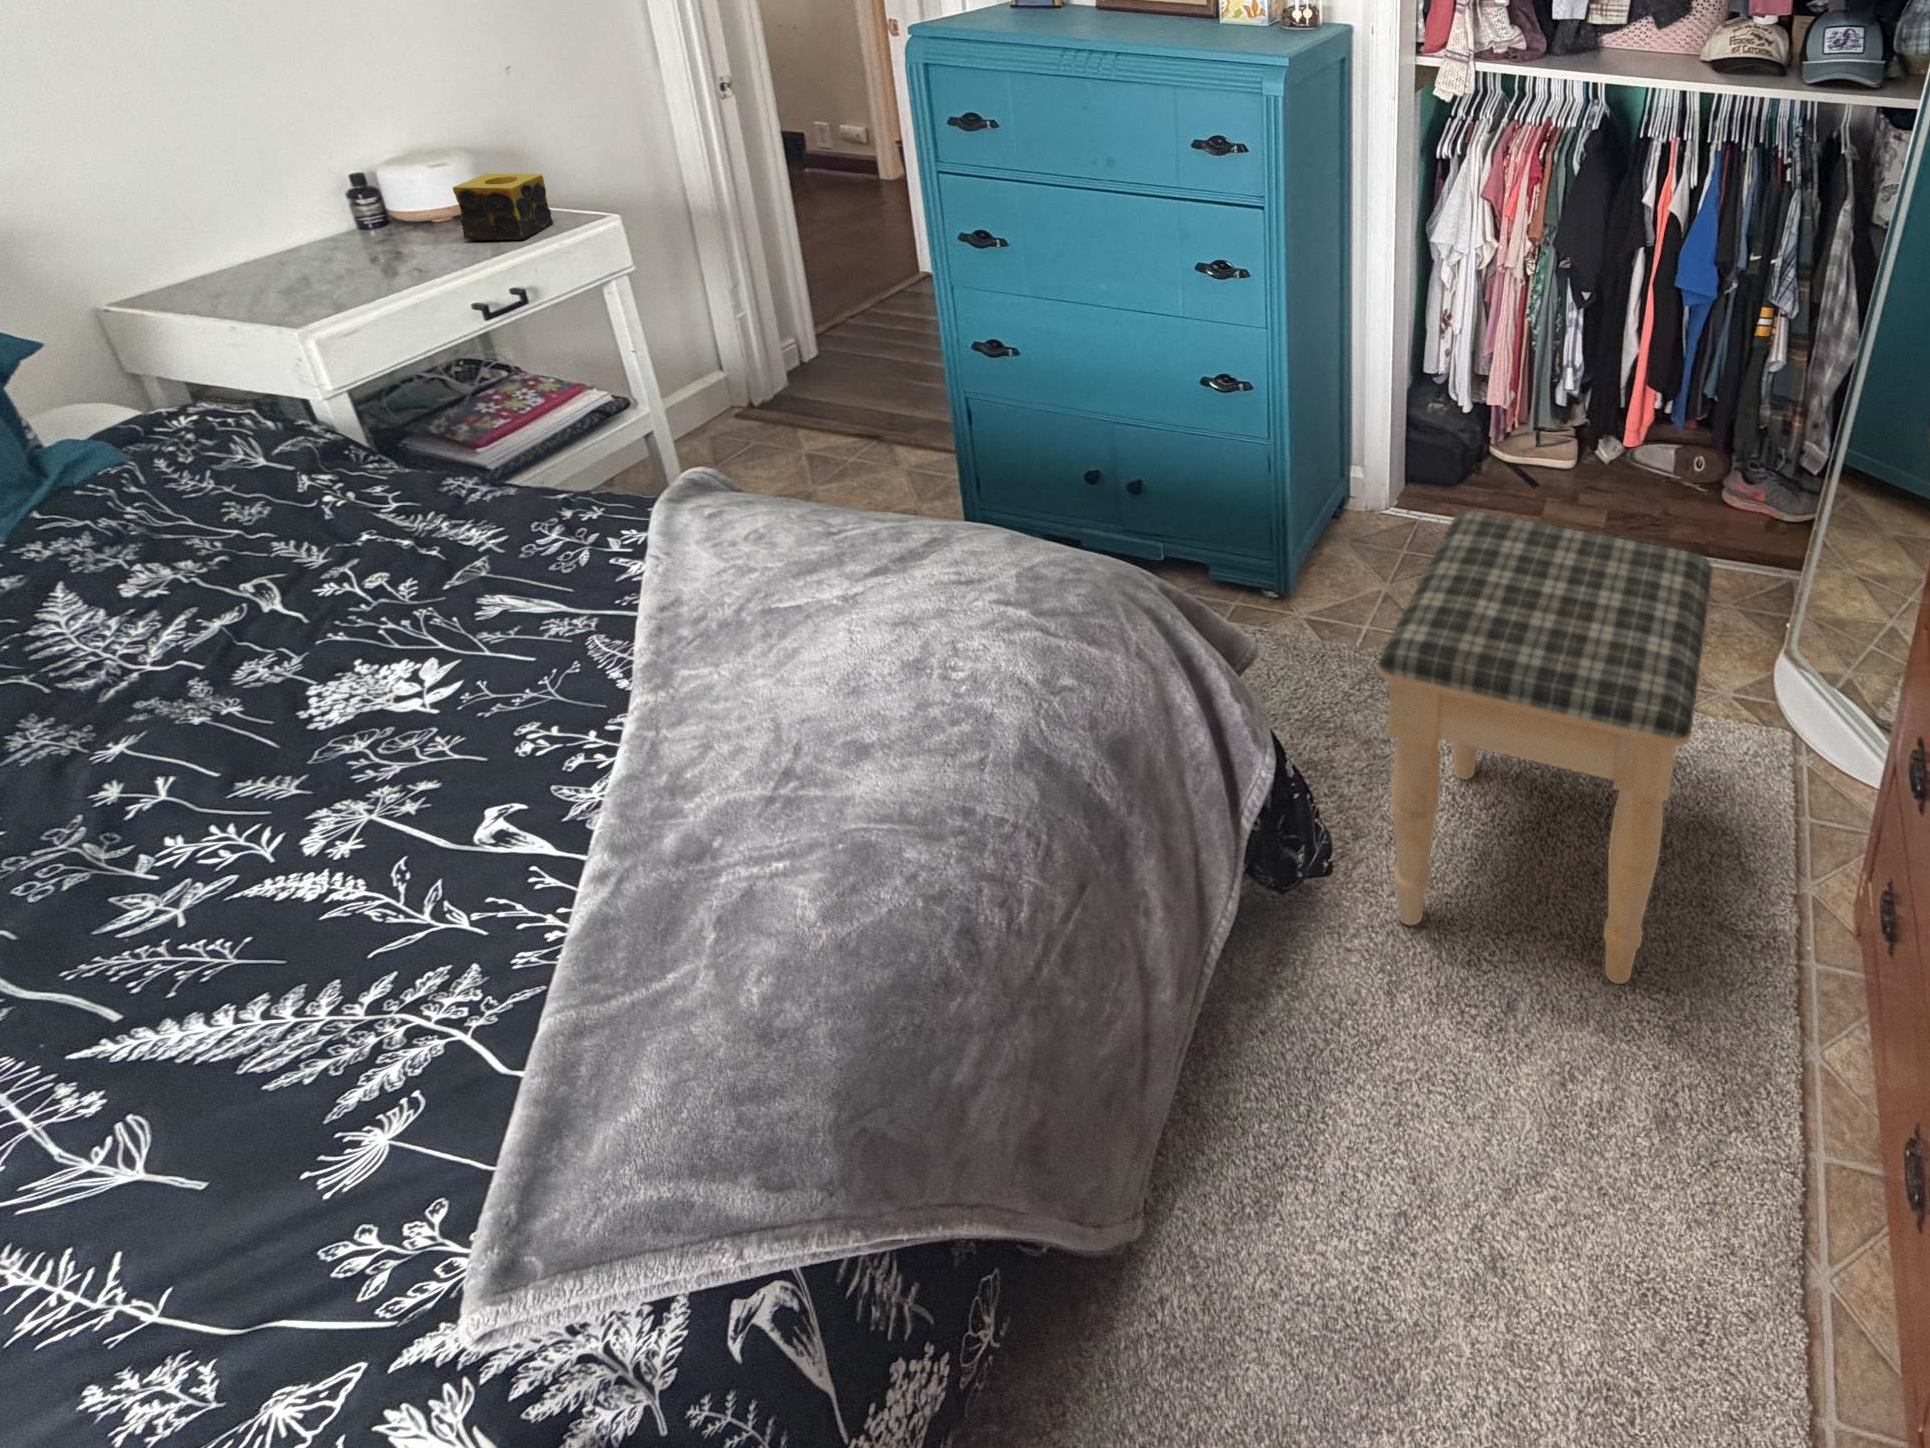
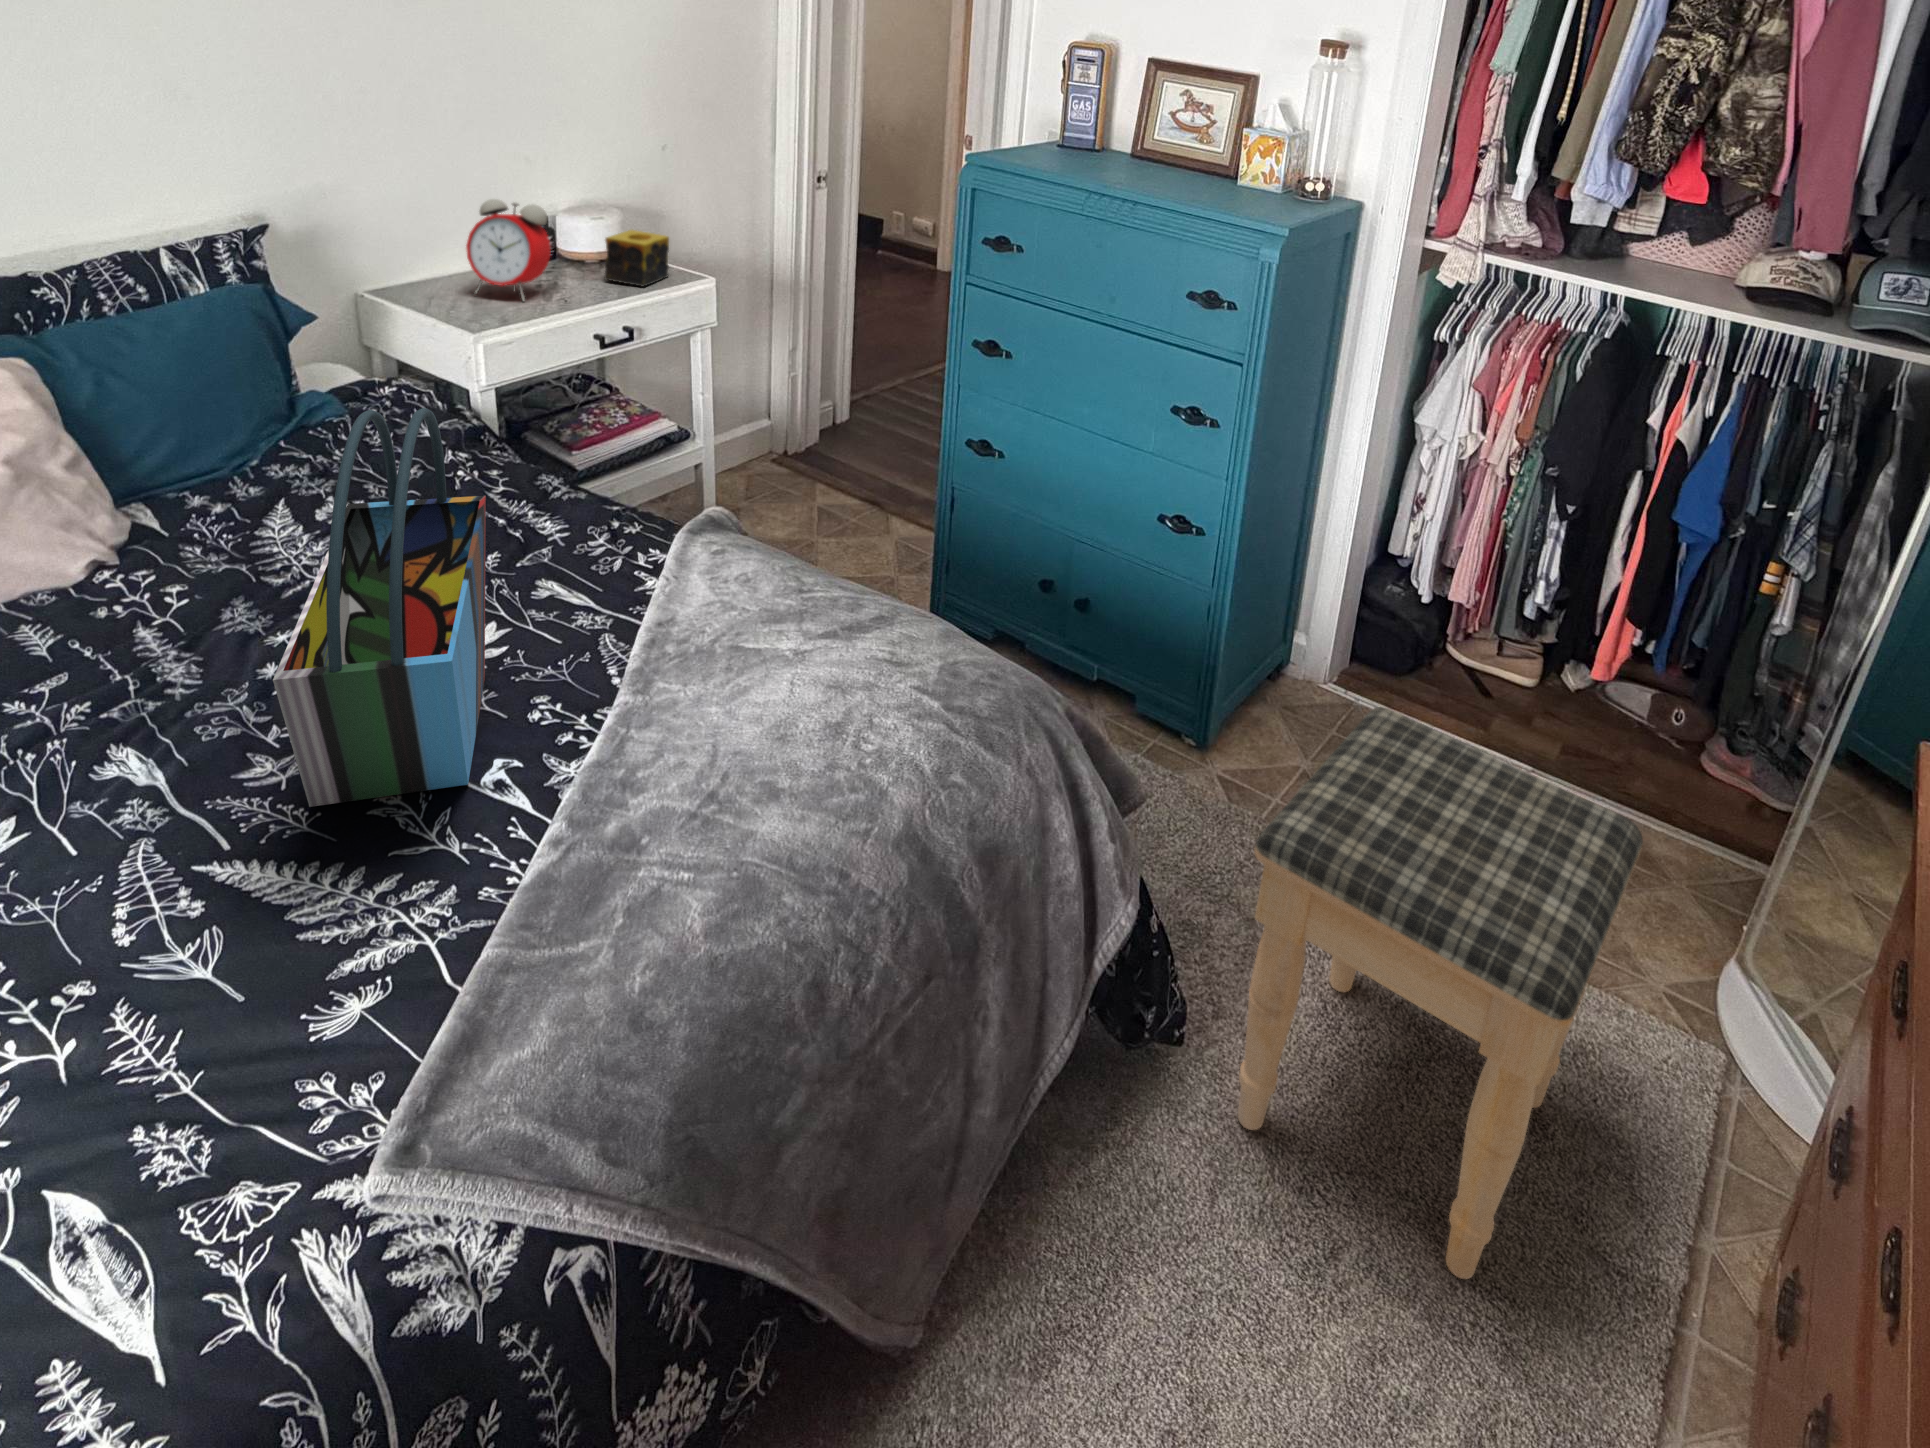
alarm clock: none [247,158,379,284] -> present [466,199,551,301]
tote bag: none [124,415,456,938] -> present [273,408,486,807]

